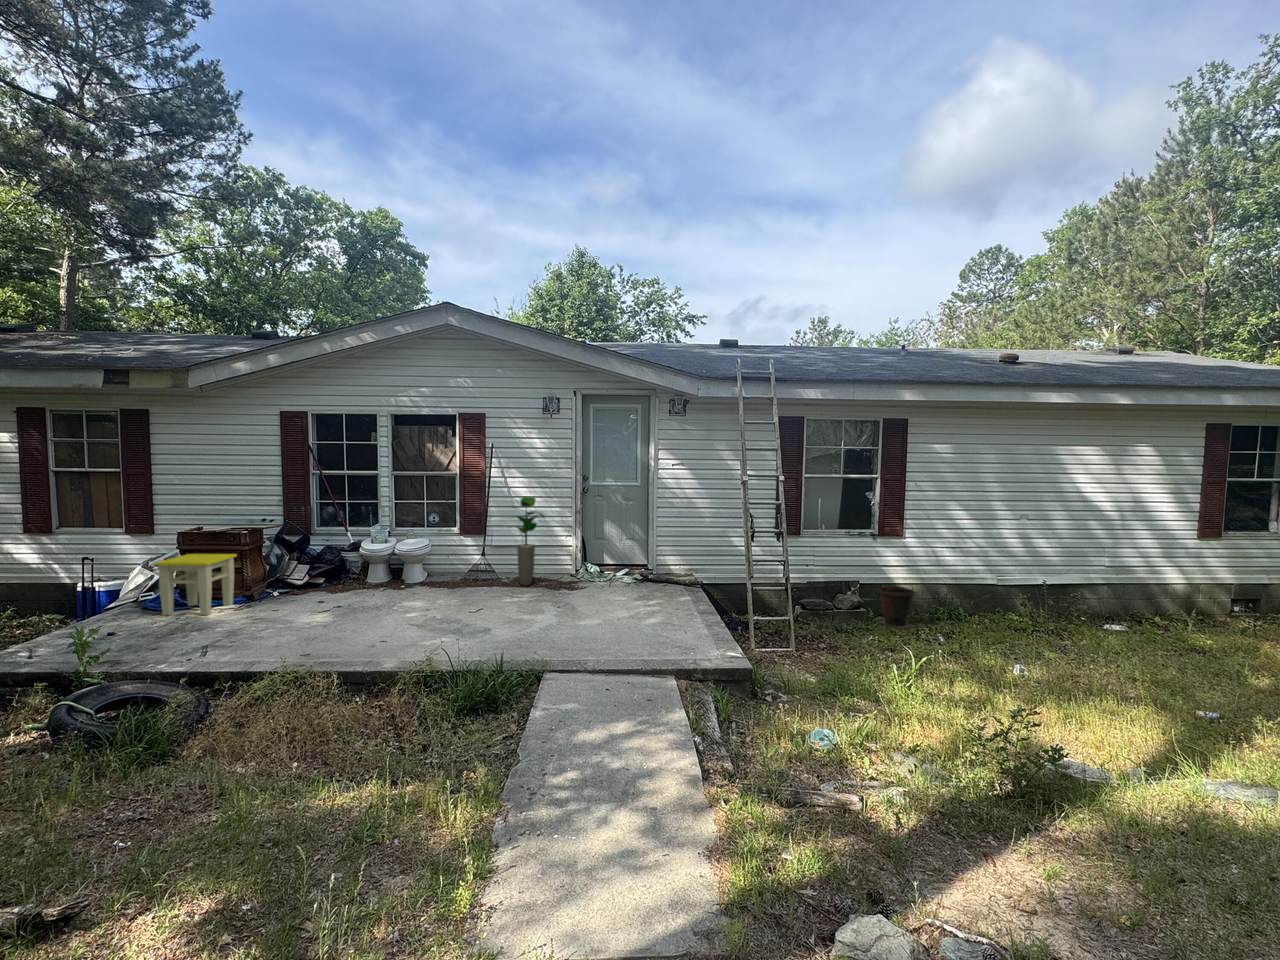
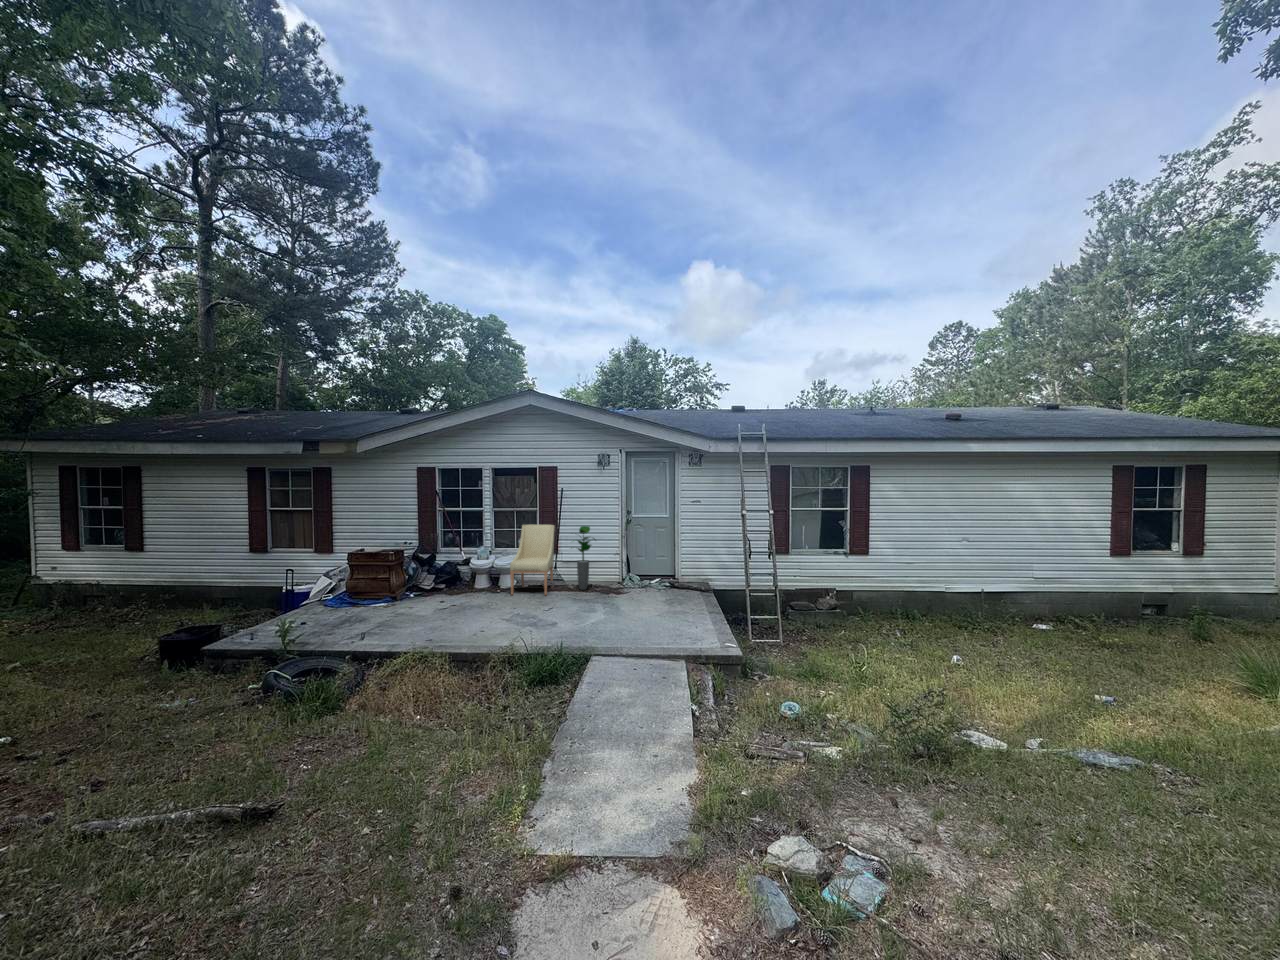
chair: none [421,495,485,593] -> present [510,525,555,595]
stool: present [155,554,237,615] -> none [335,566,388,609]
bucket: present [879,586,916,629] -> none [845,593,878,627]

